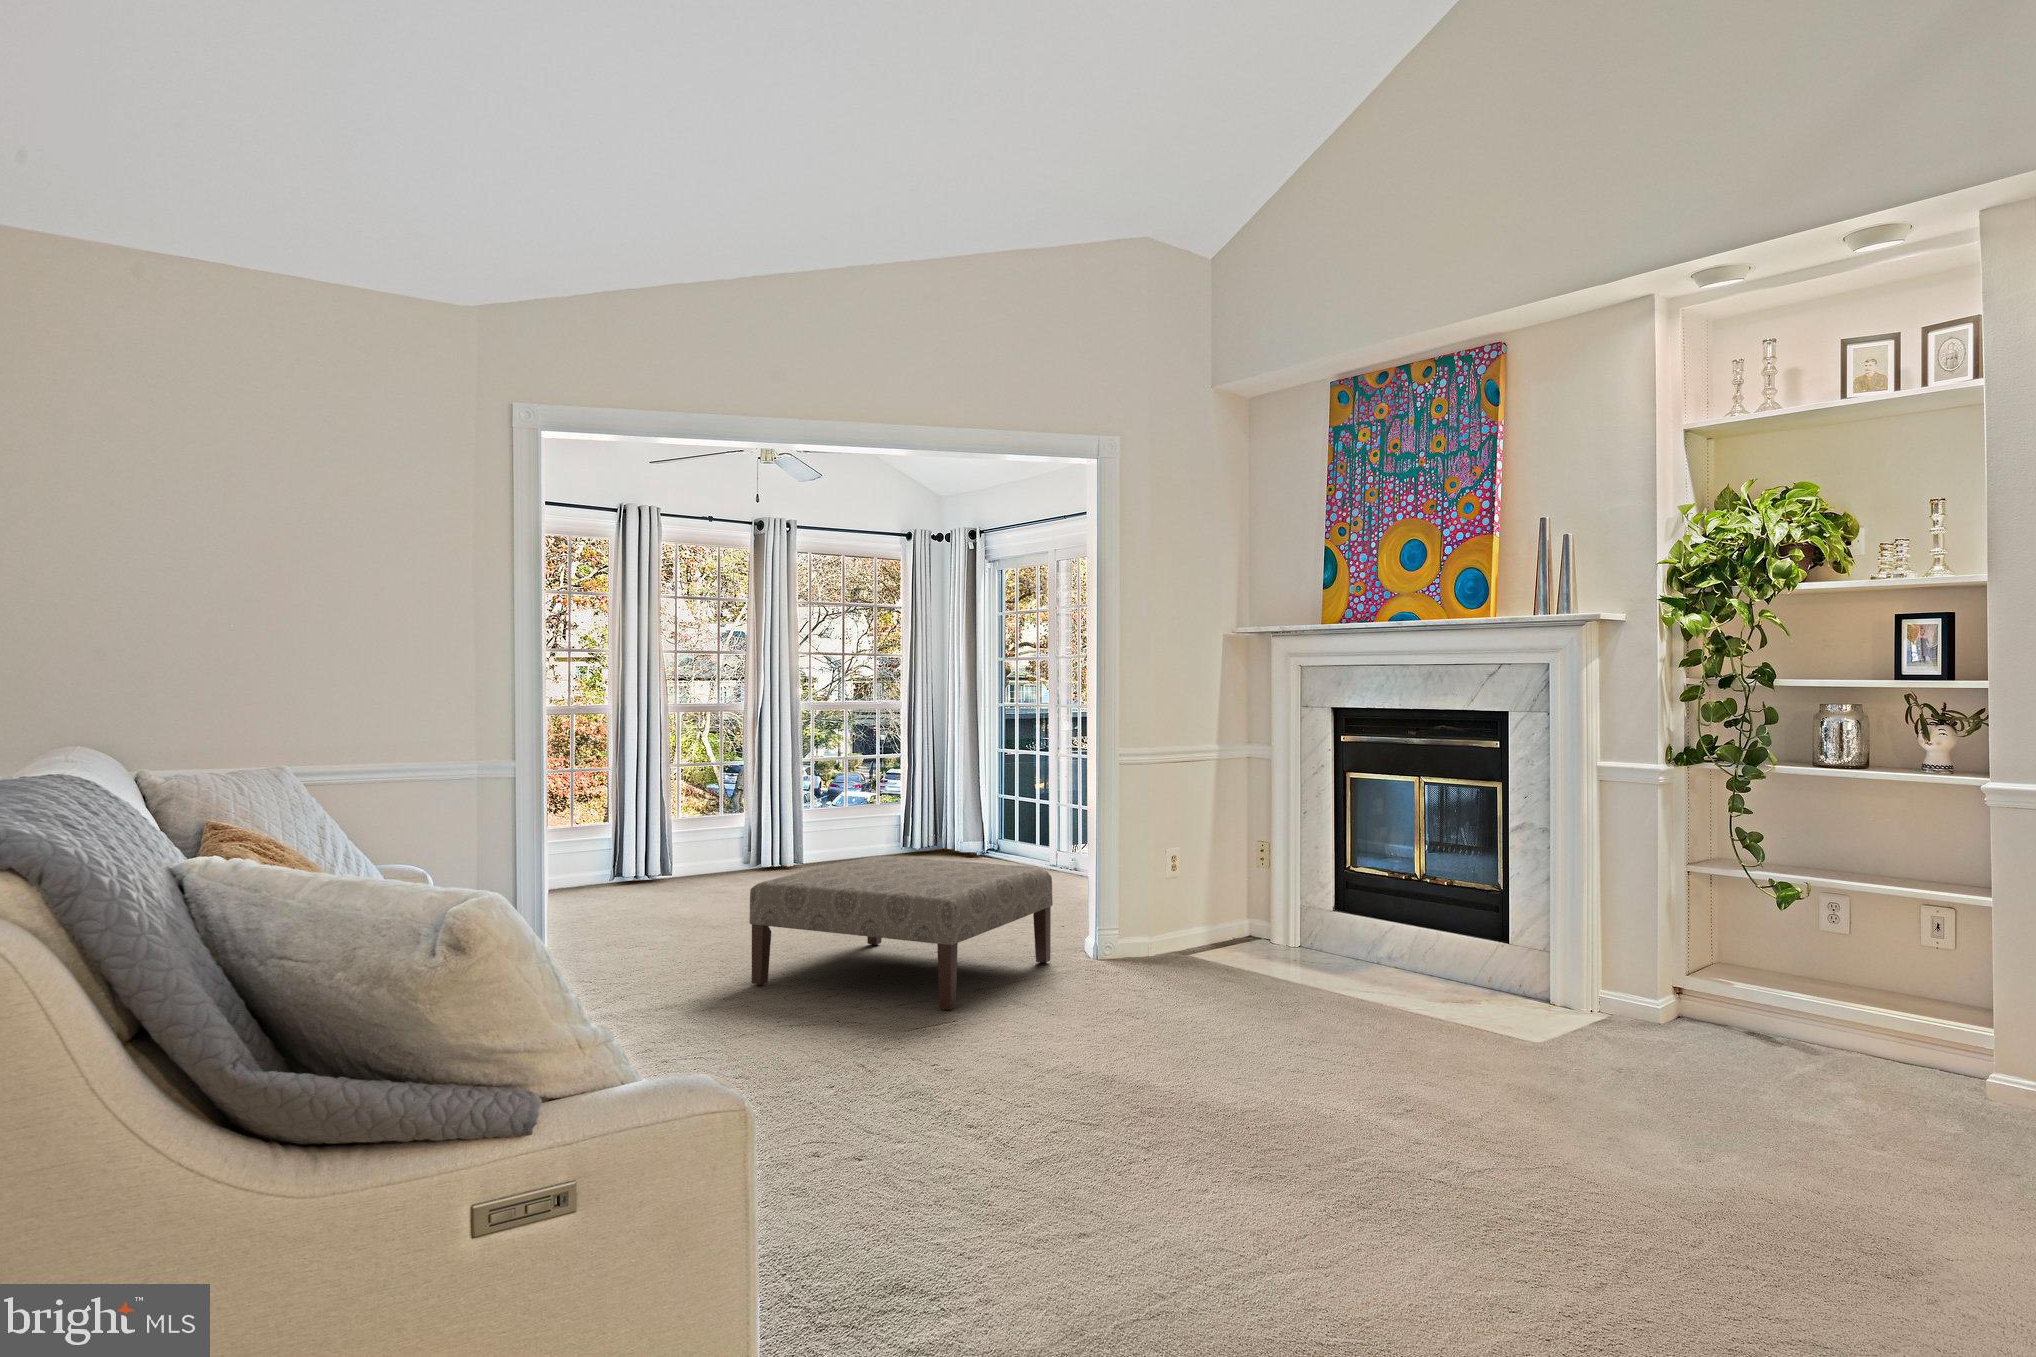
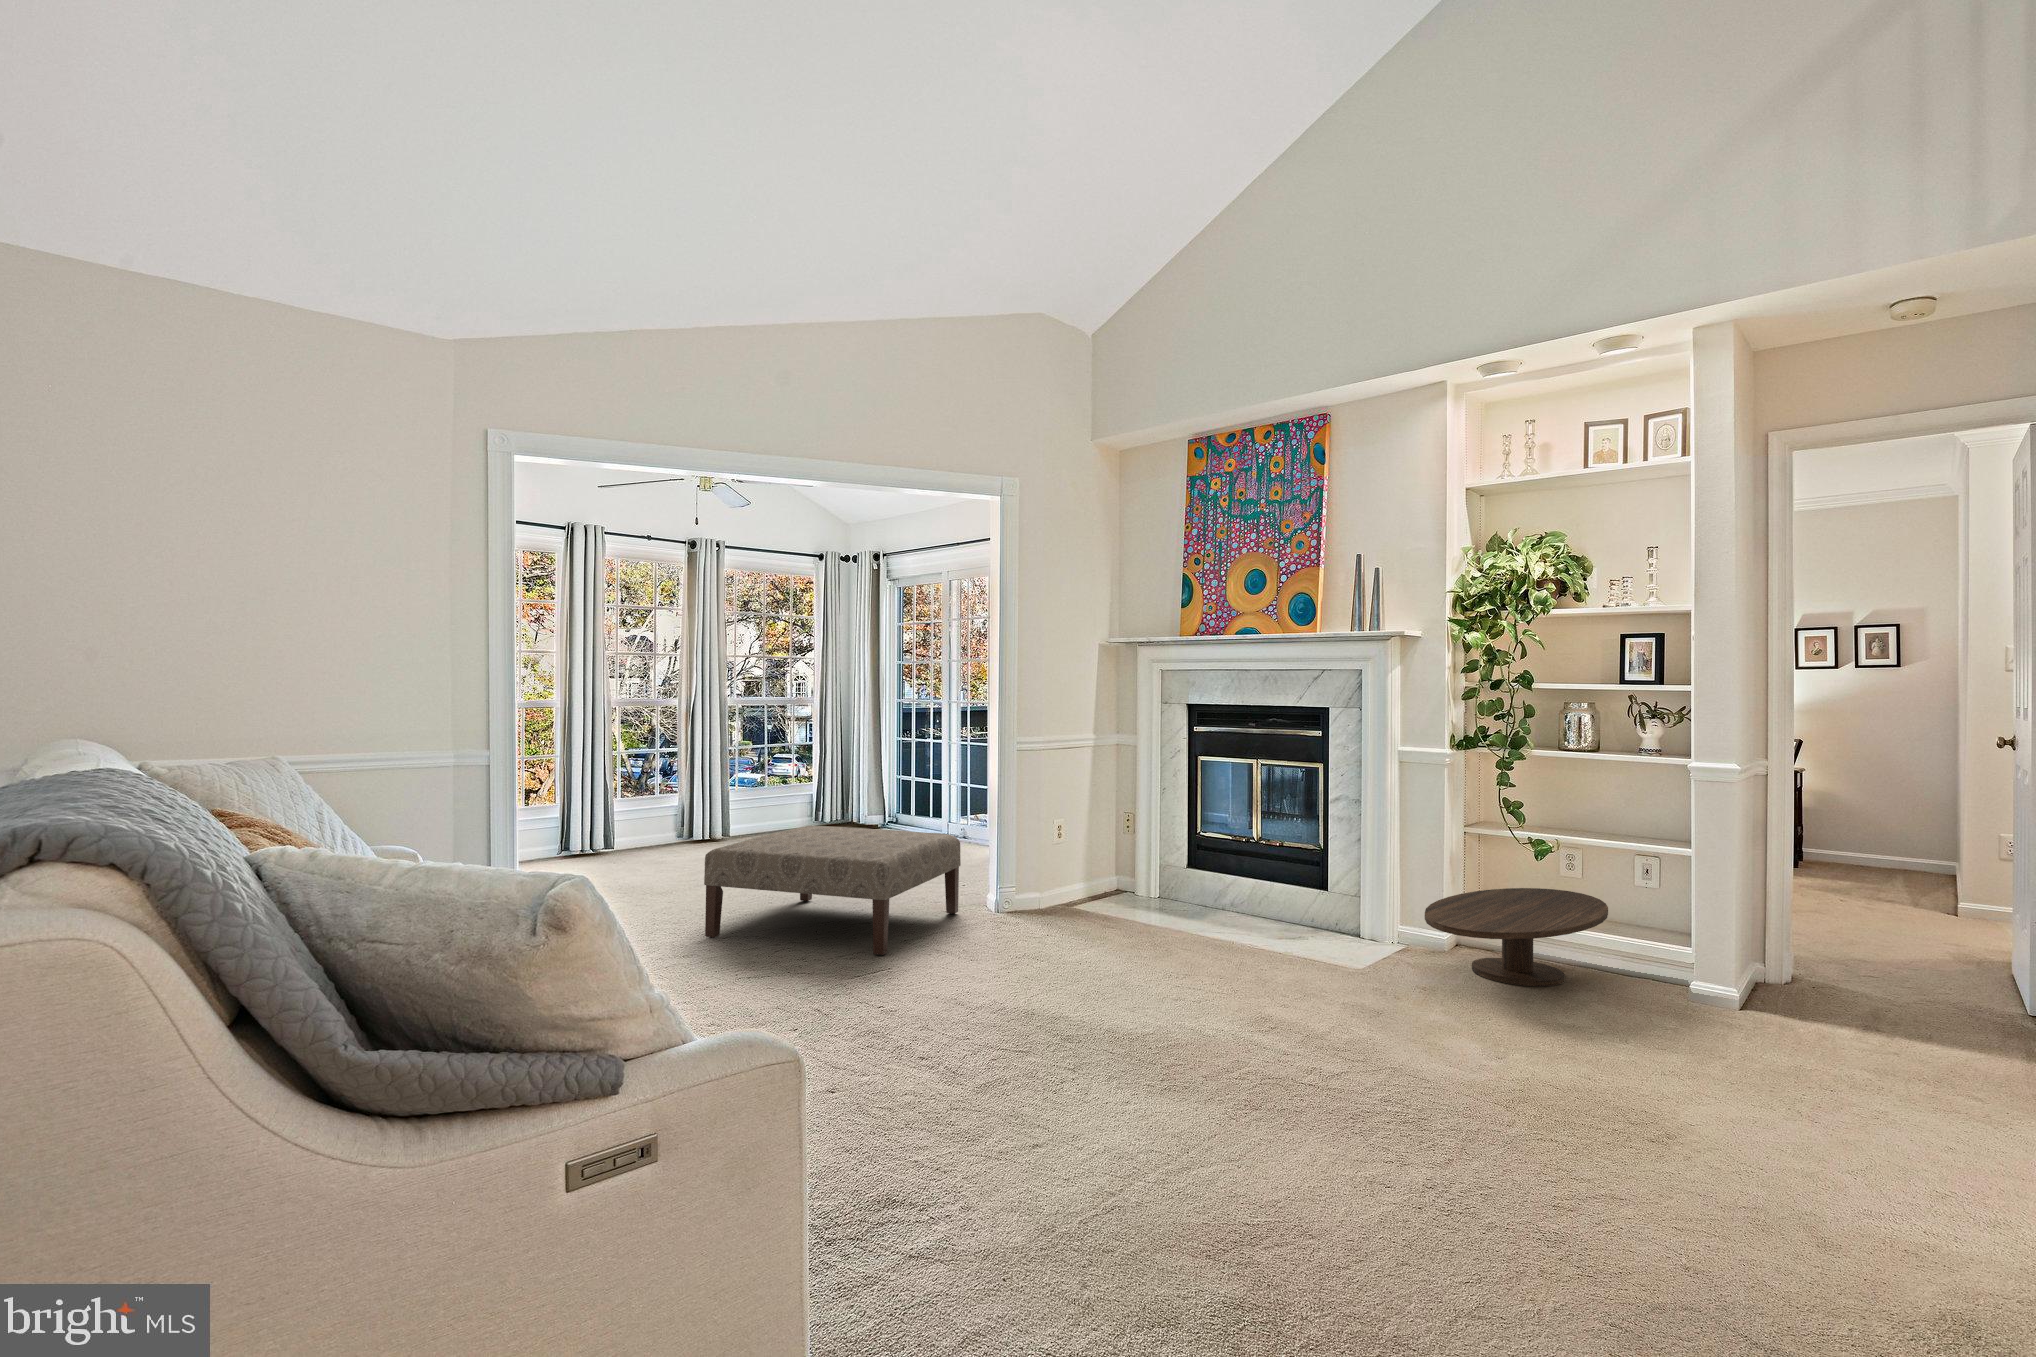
coffee table: none [1619,943,1875,1070] -> present [1425,888,1608,987]

